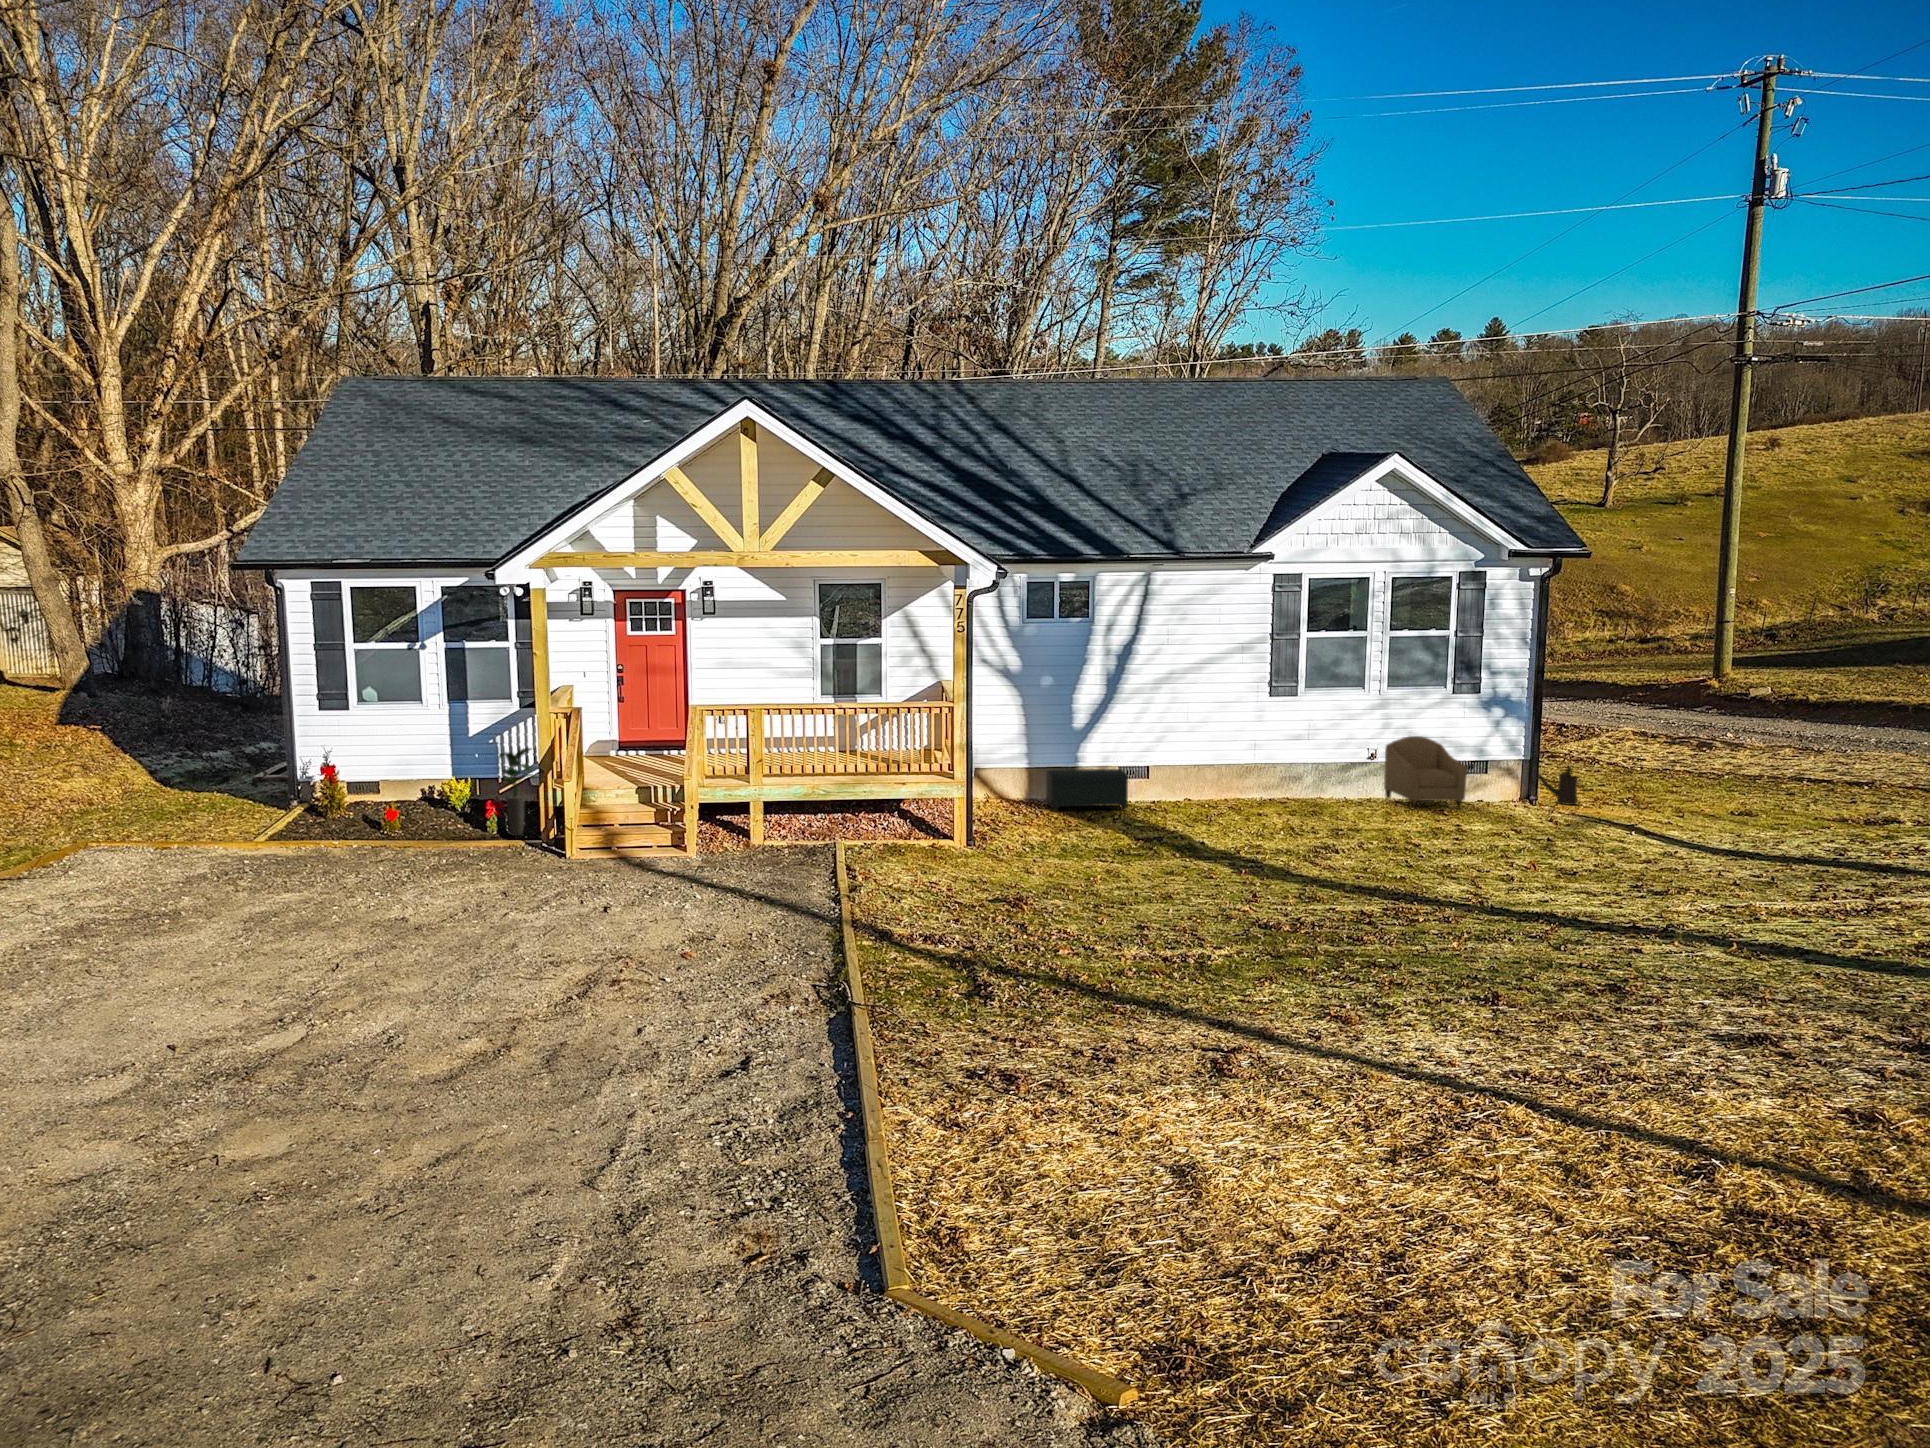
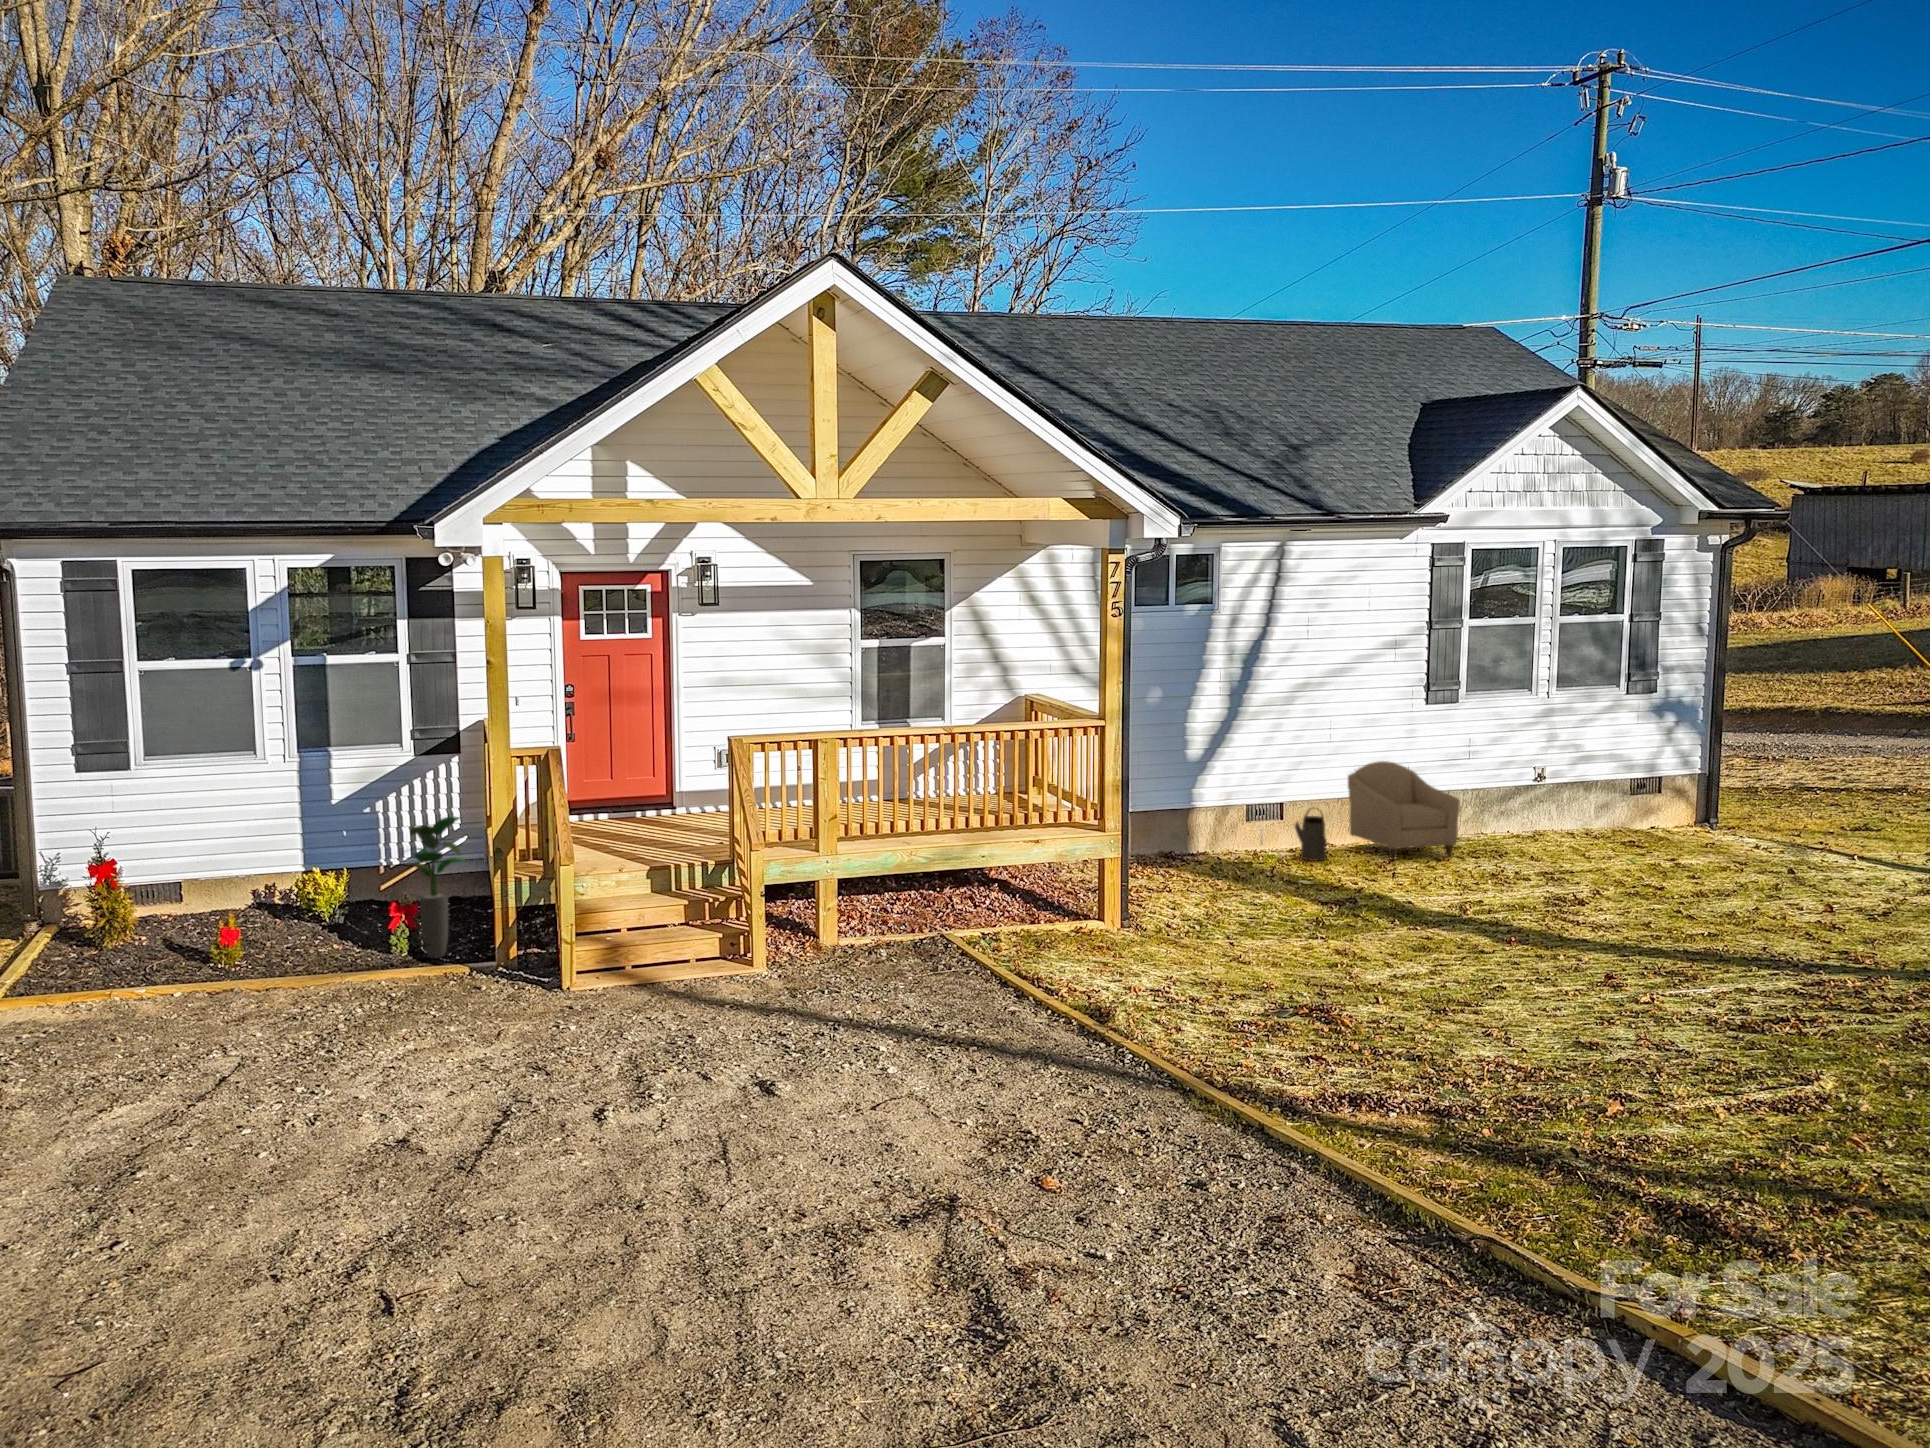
chair: present [1384,736,1468,809] -> present [1348,761,1460,860]
watering can: present [1535,766,1578,805] -> present [1295,808,1327,861]
bench: present [1046,769,1128,812] -> none [1162,808,1277,870]

